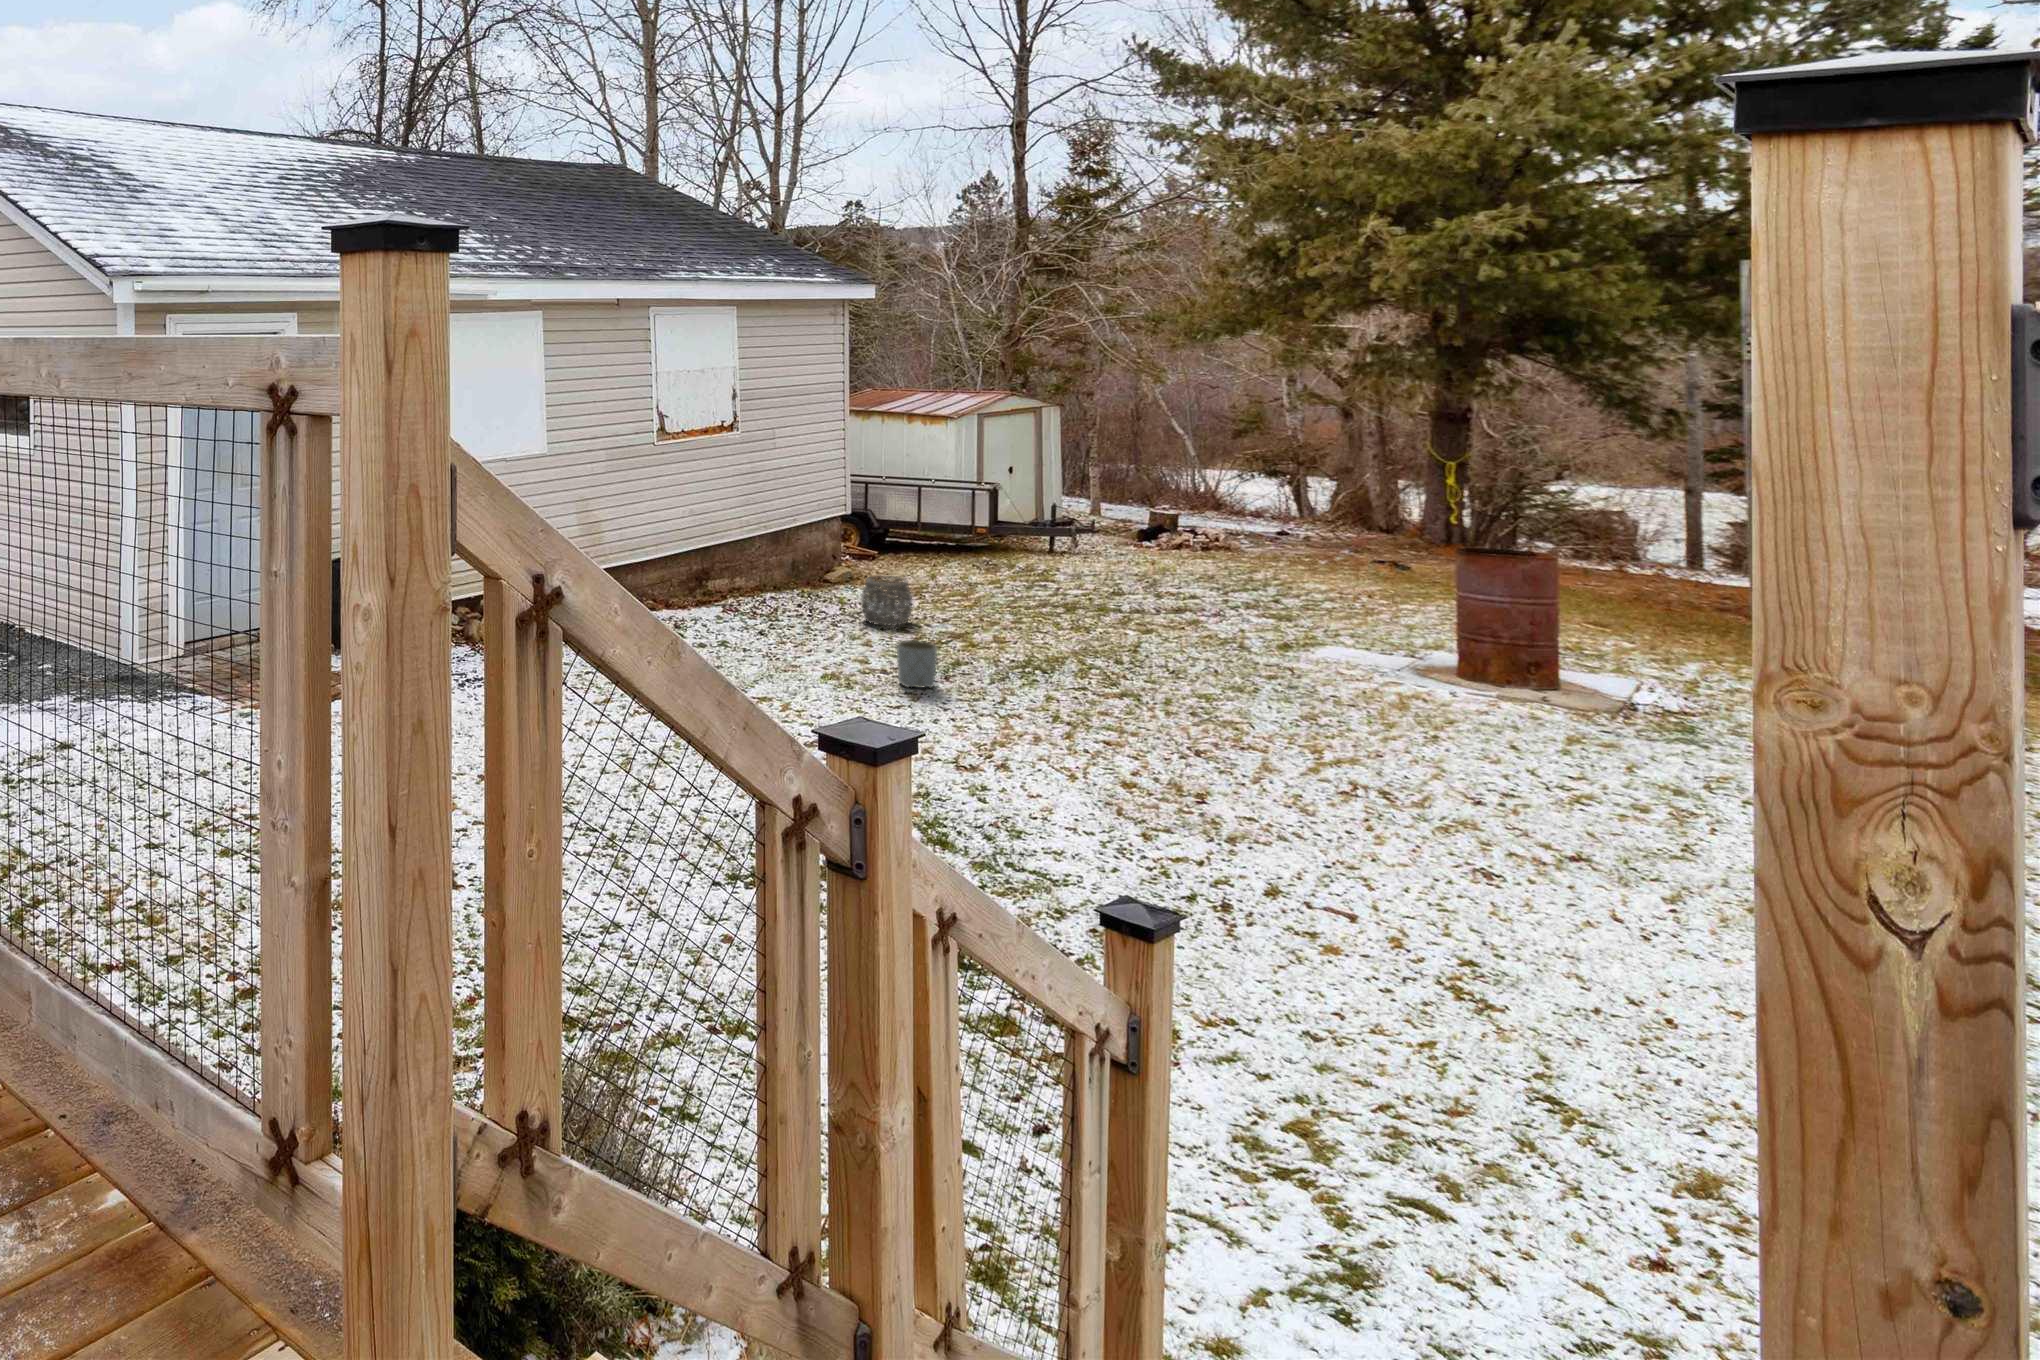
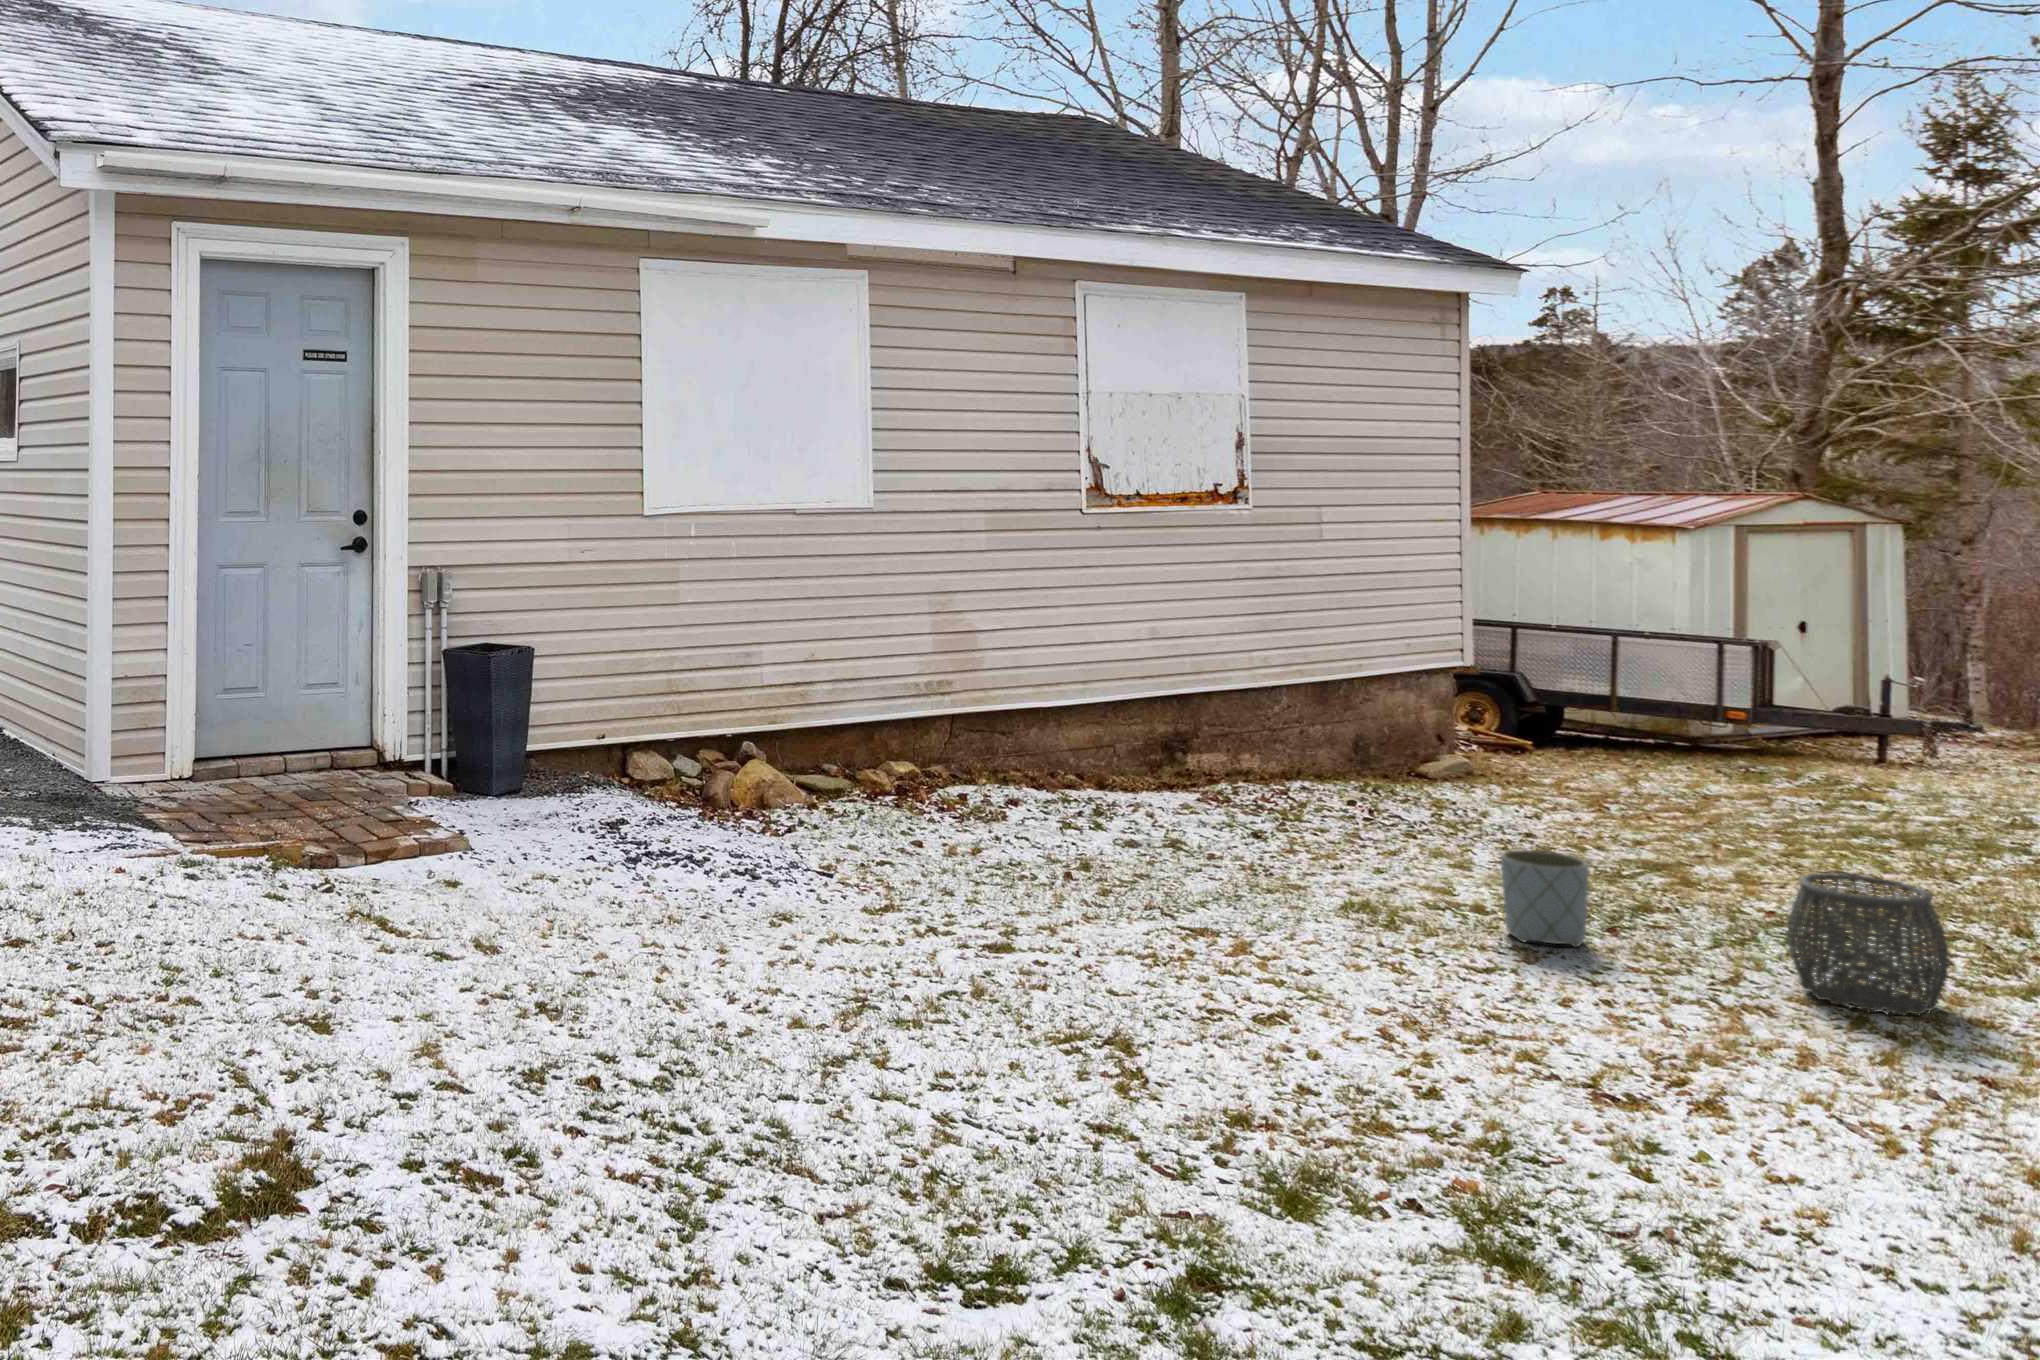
woven basket: present [861,576,912,626] -> present [1786,873,1950,1015]

